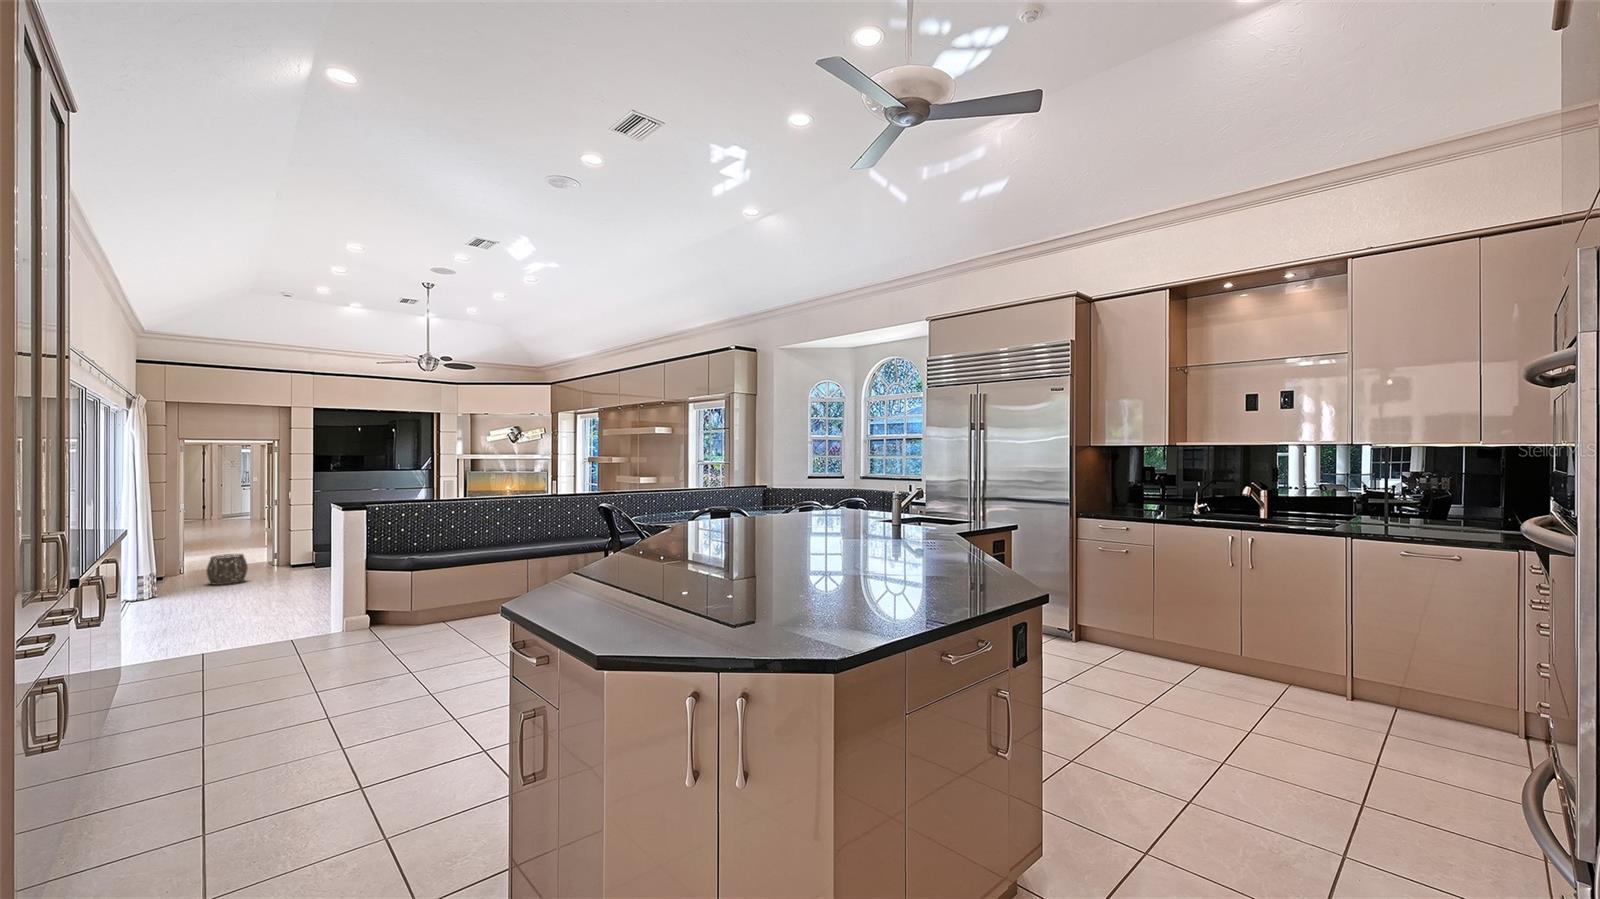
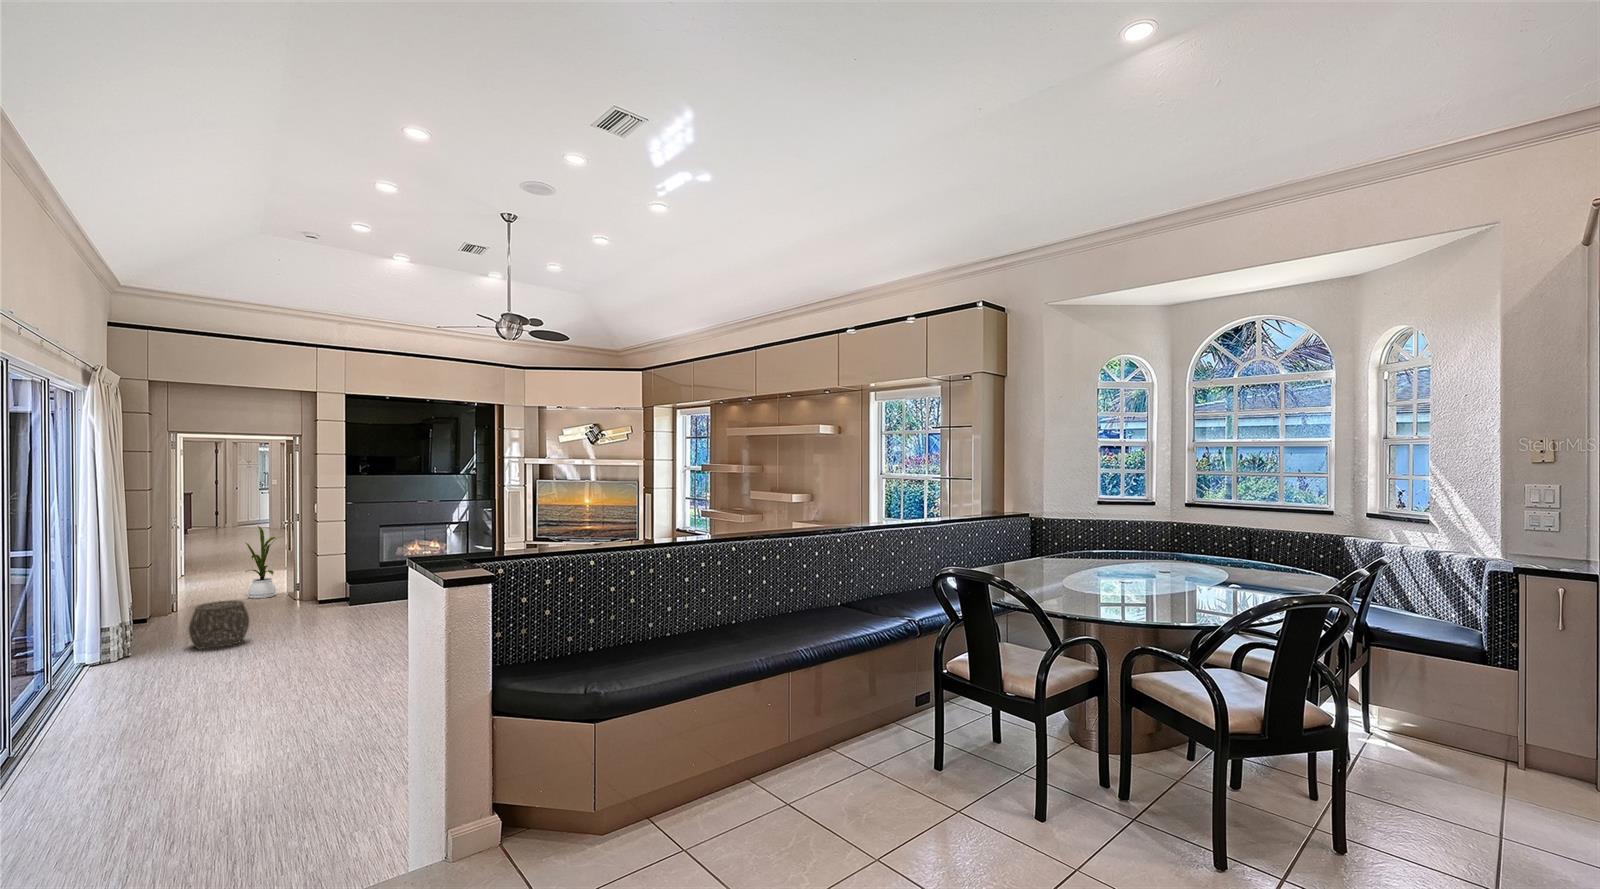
house plant: none [238,507,269,560] -> present [246,526,281,599]

